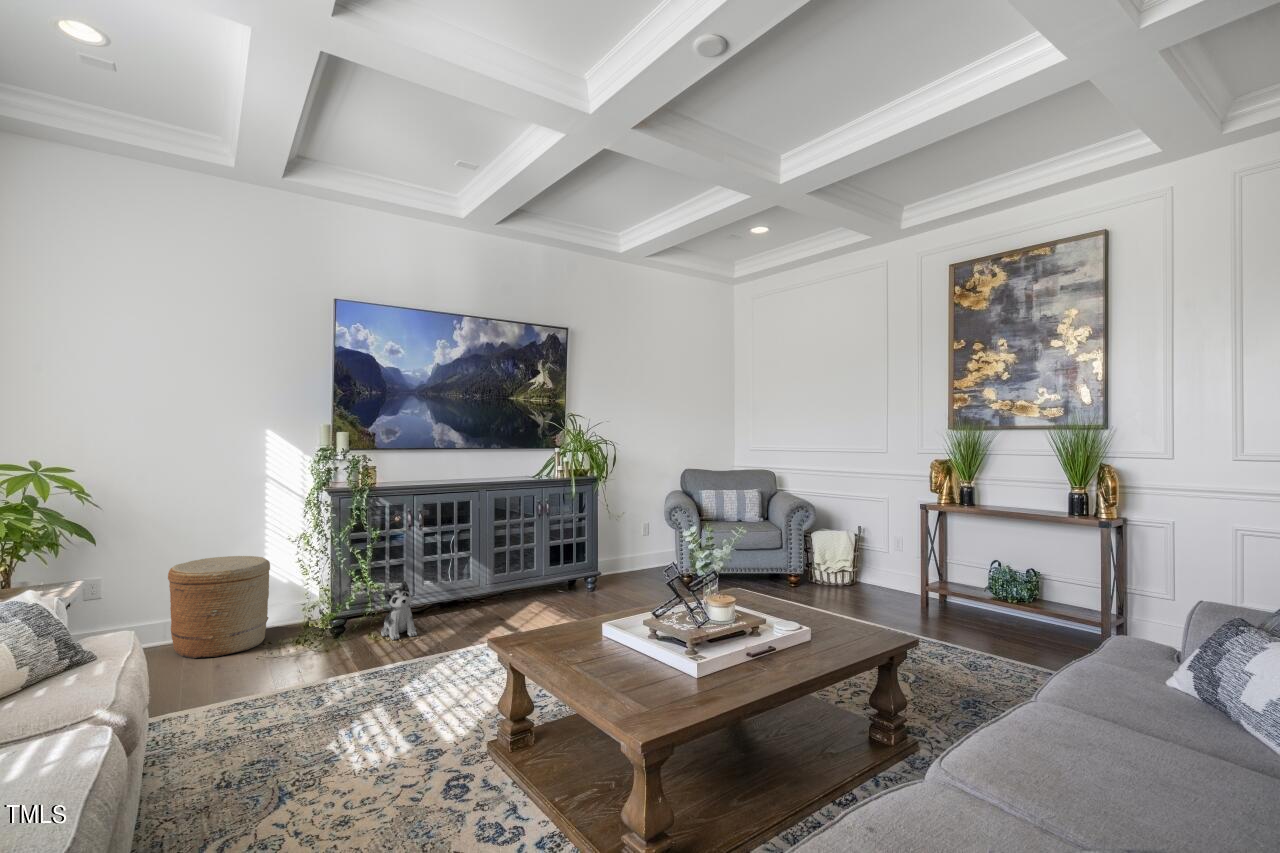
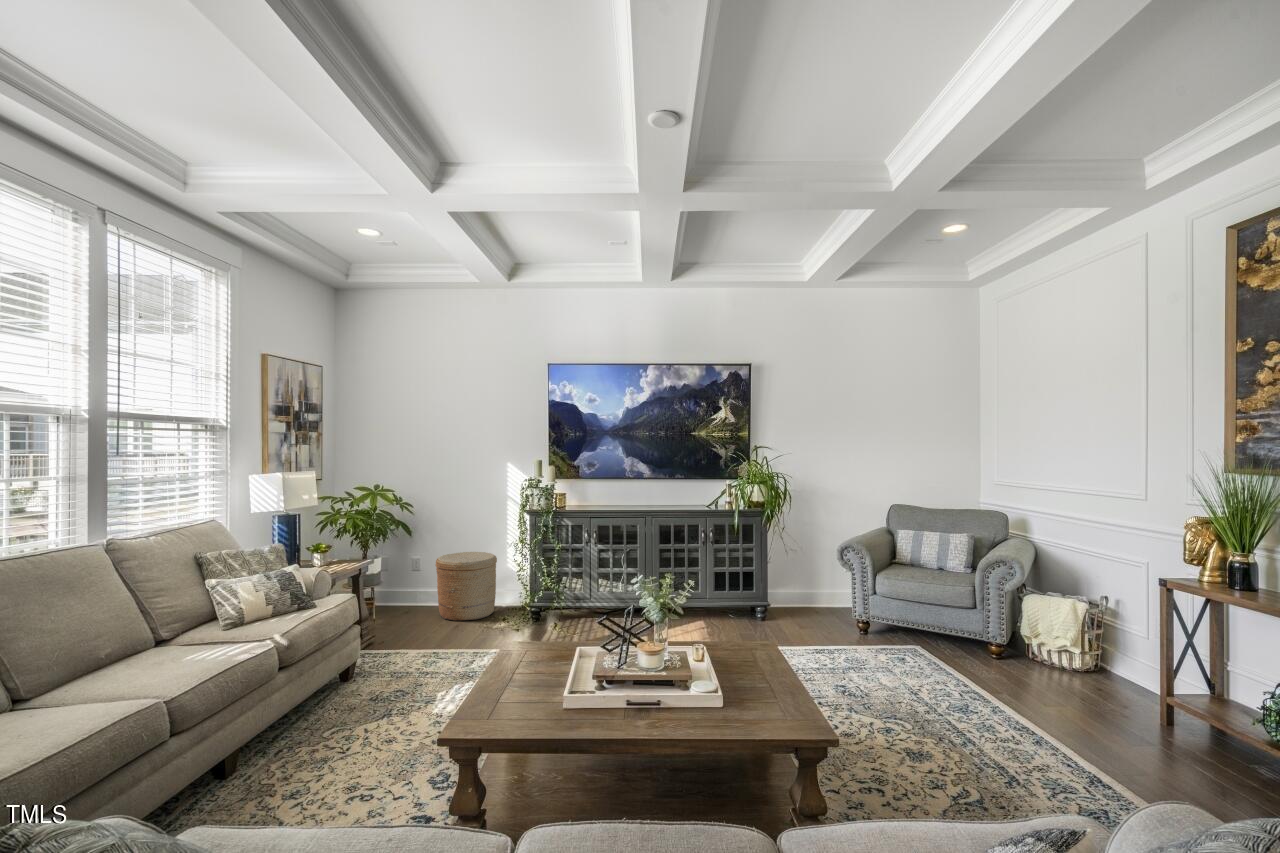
plush toy: present [381,581,417,640] -> none [554,586,582,632]

